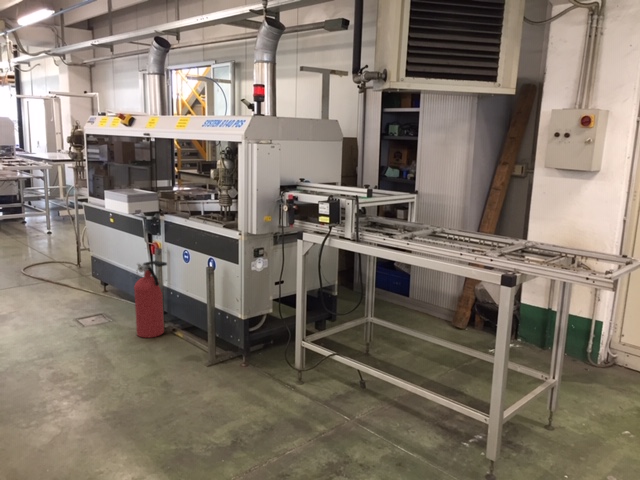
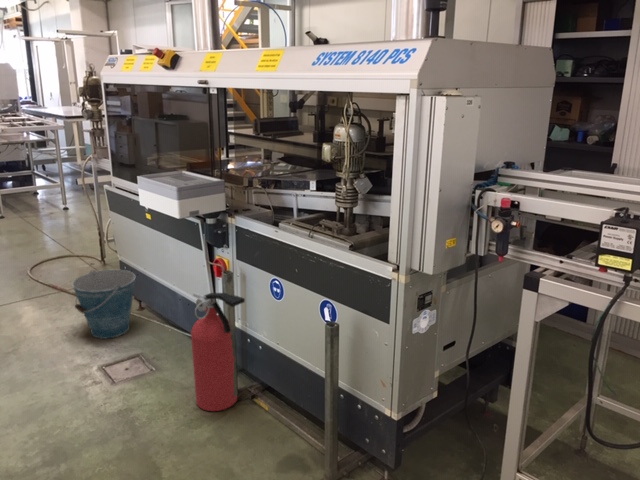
bucket: none [58,260,102,305] -> present [72,270,135,339]

